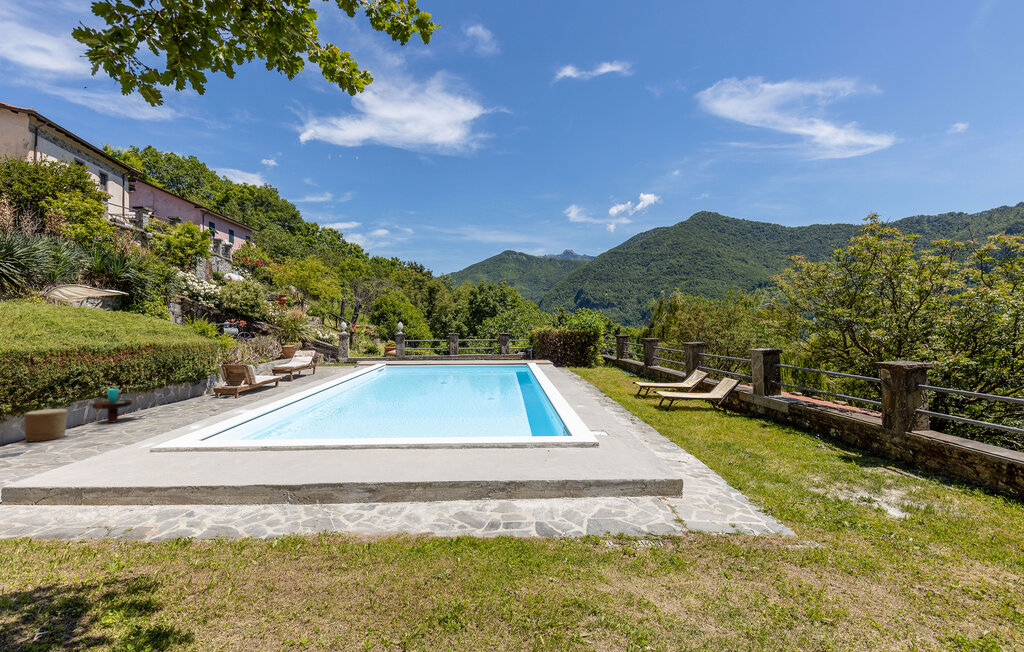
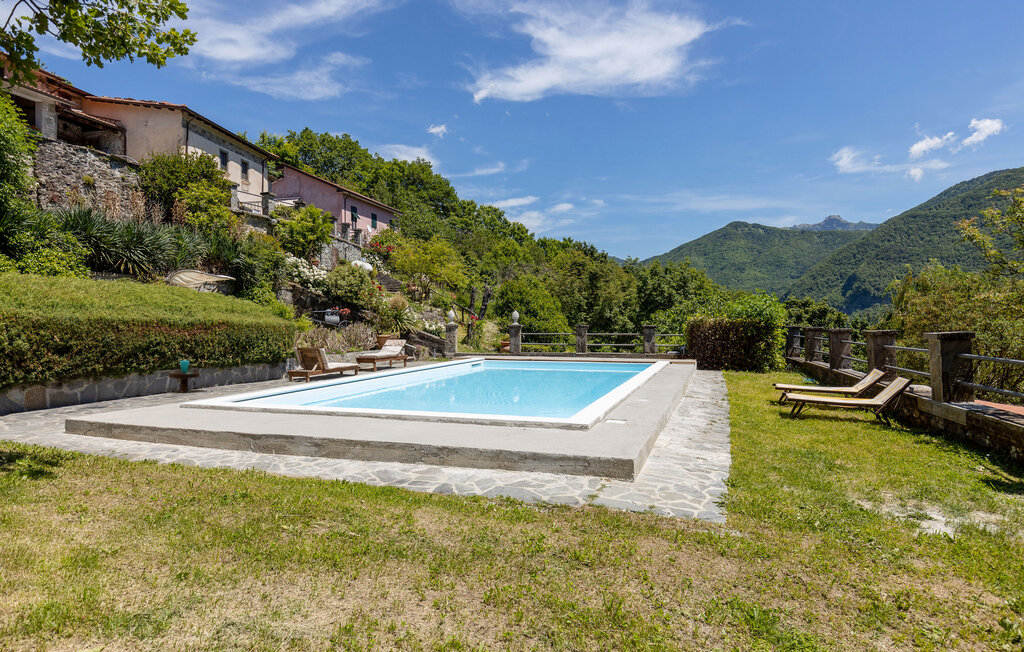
woven basket: present [24,409,68,441] -> none [112,373,144,400]

